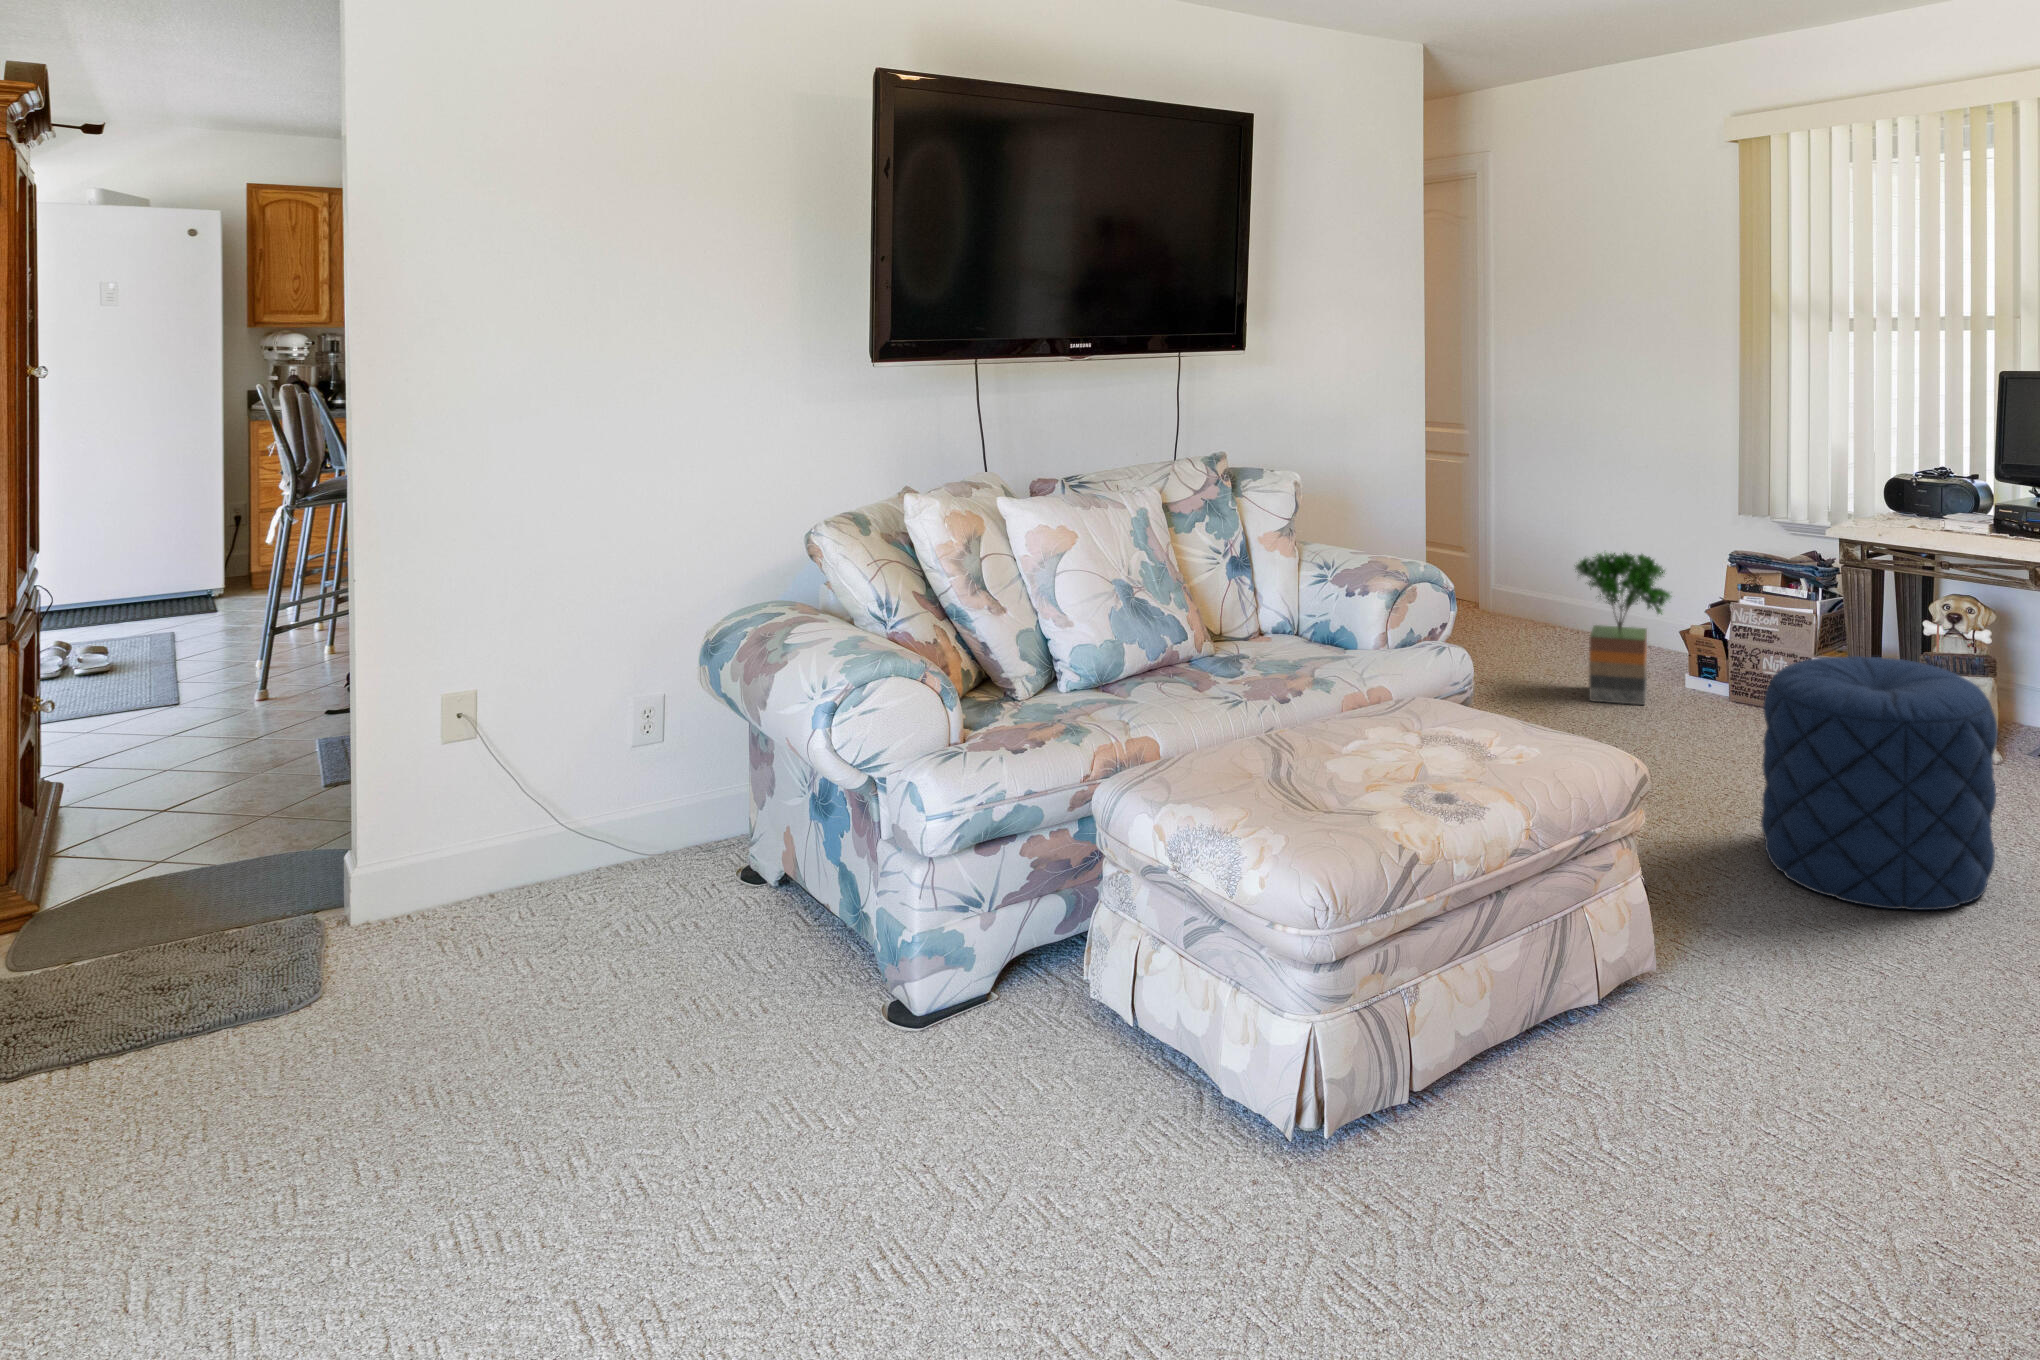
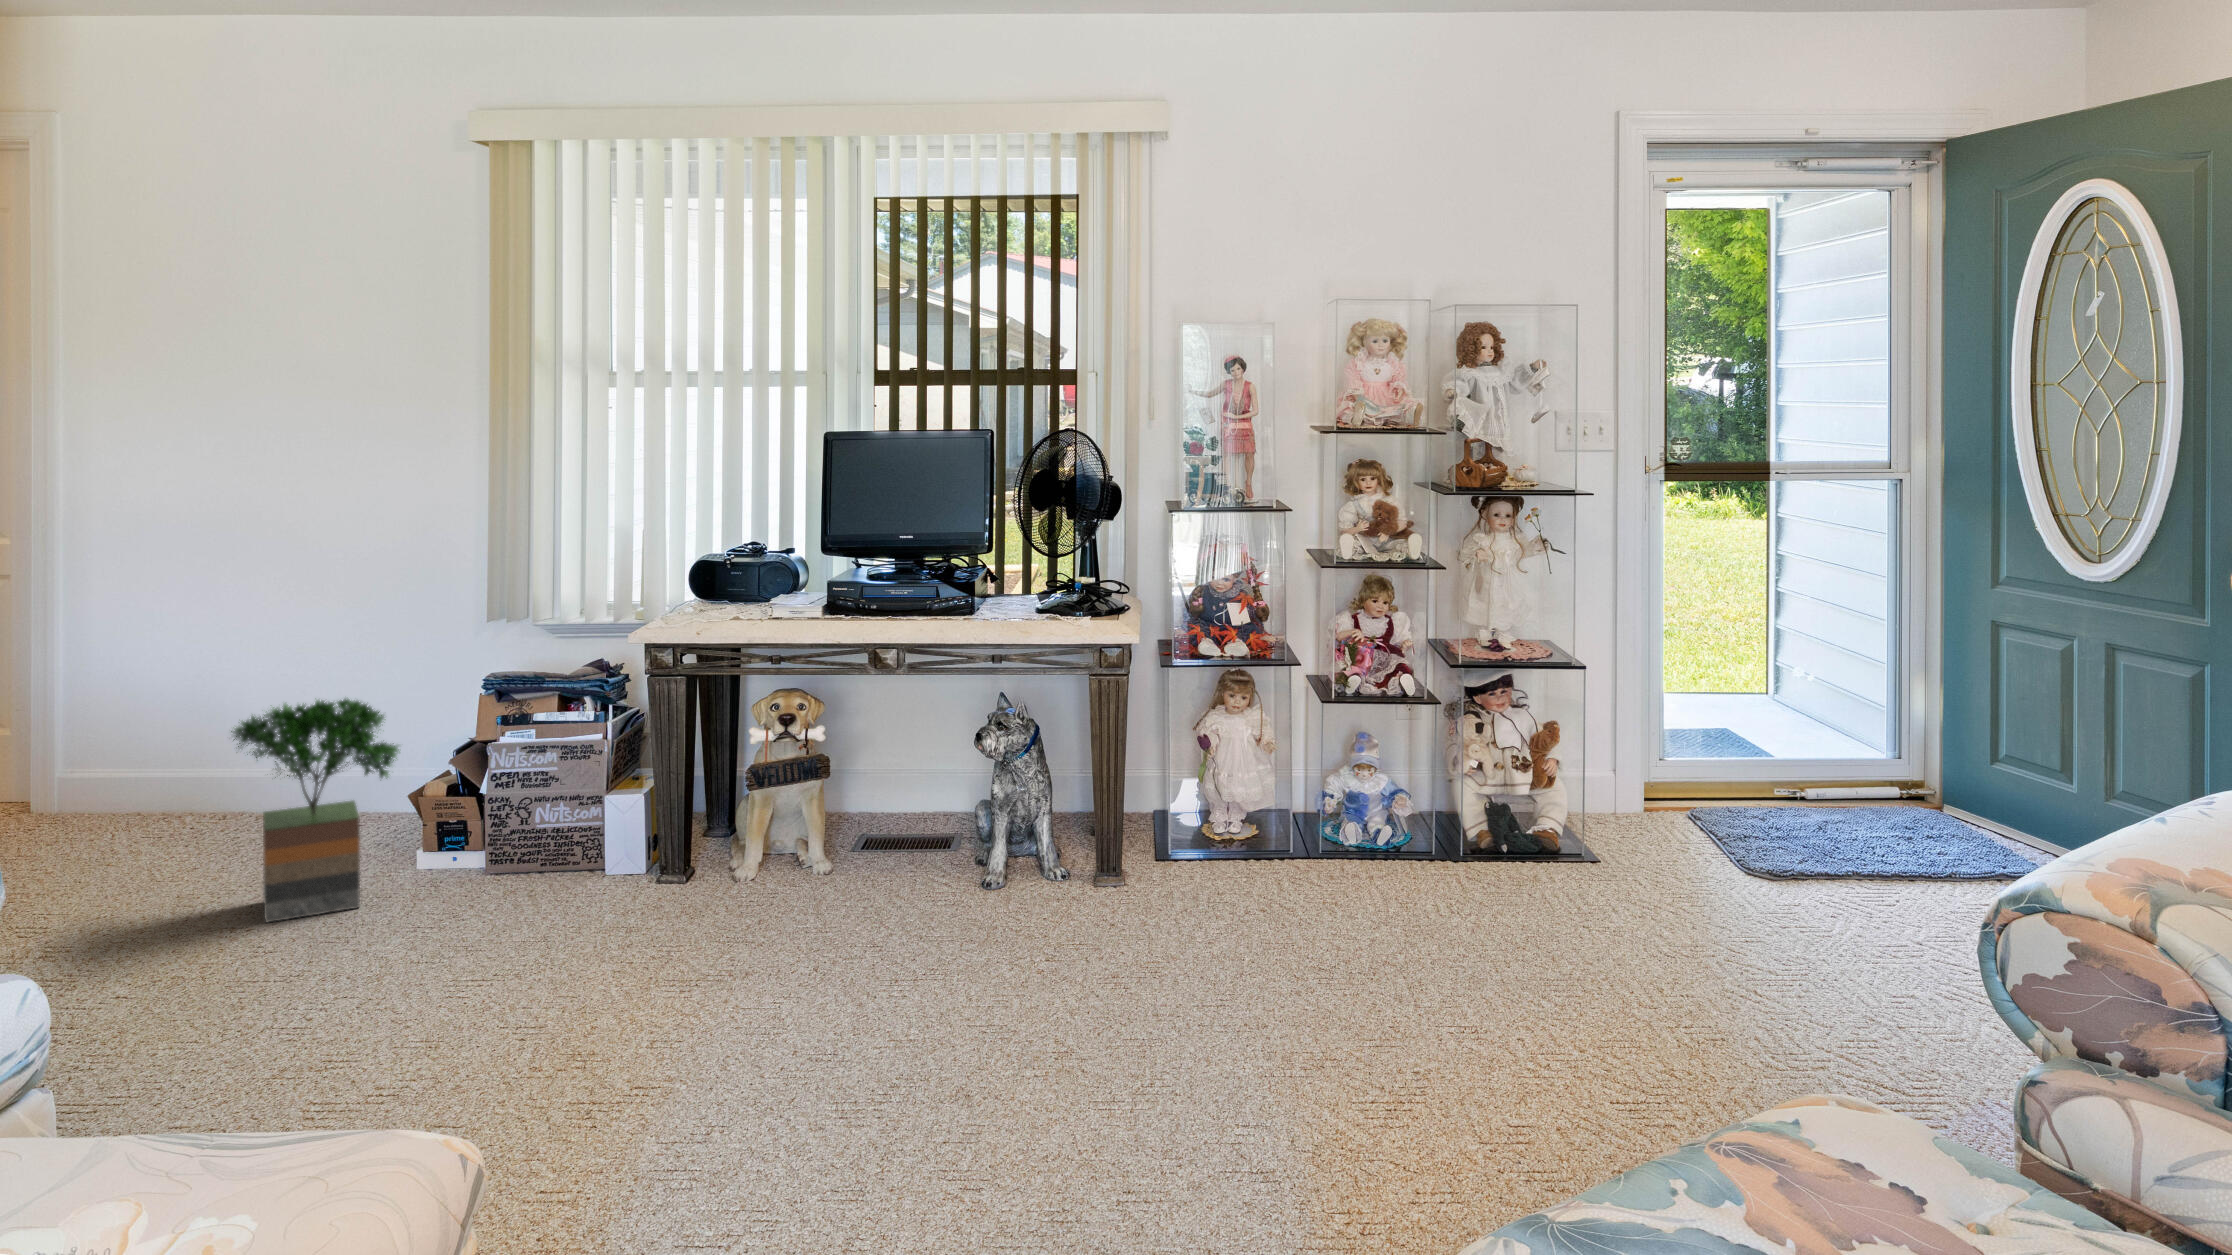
pouf: present [1761,656,1998,910] -> none [600,781,877,1080]

